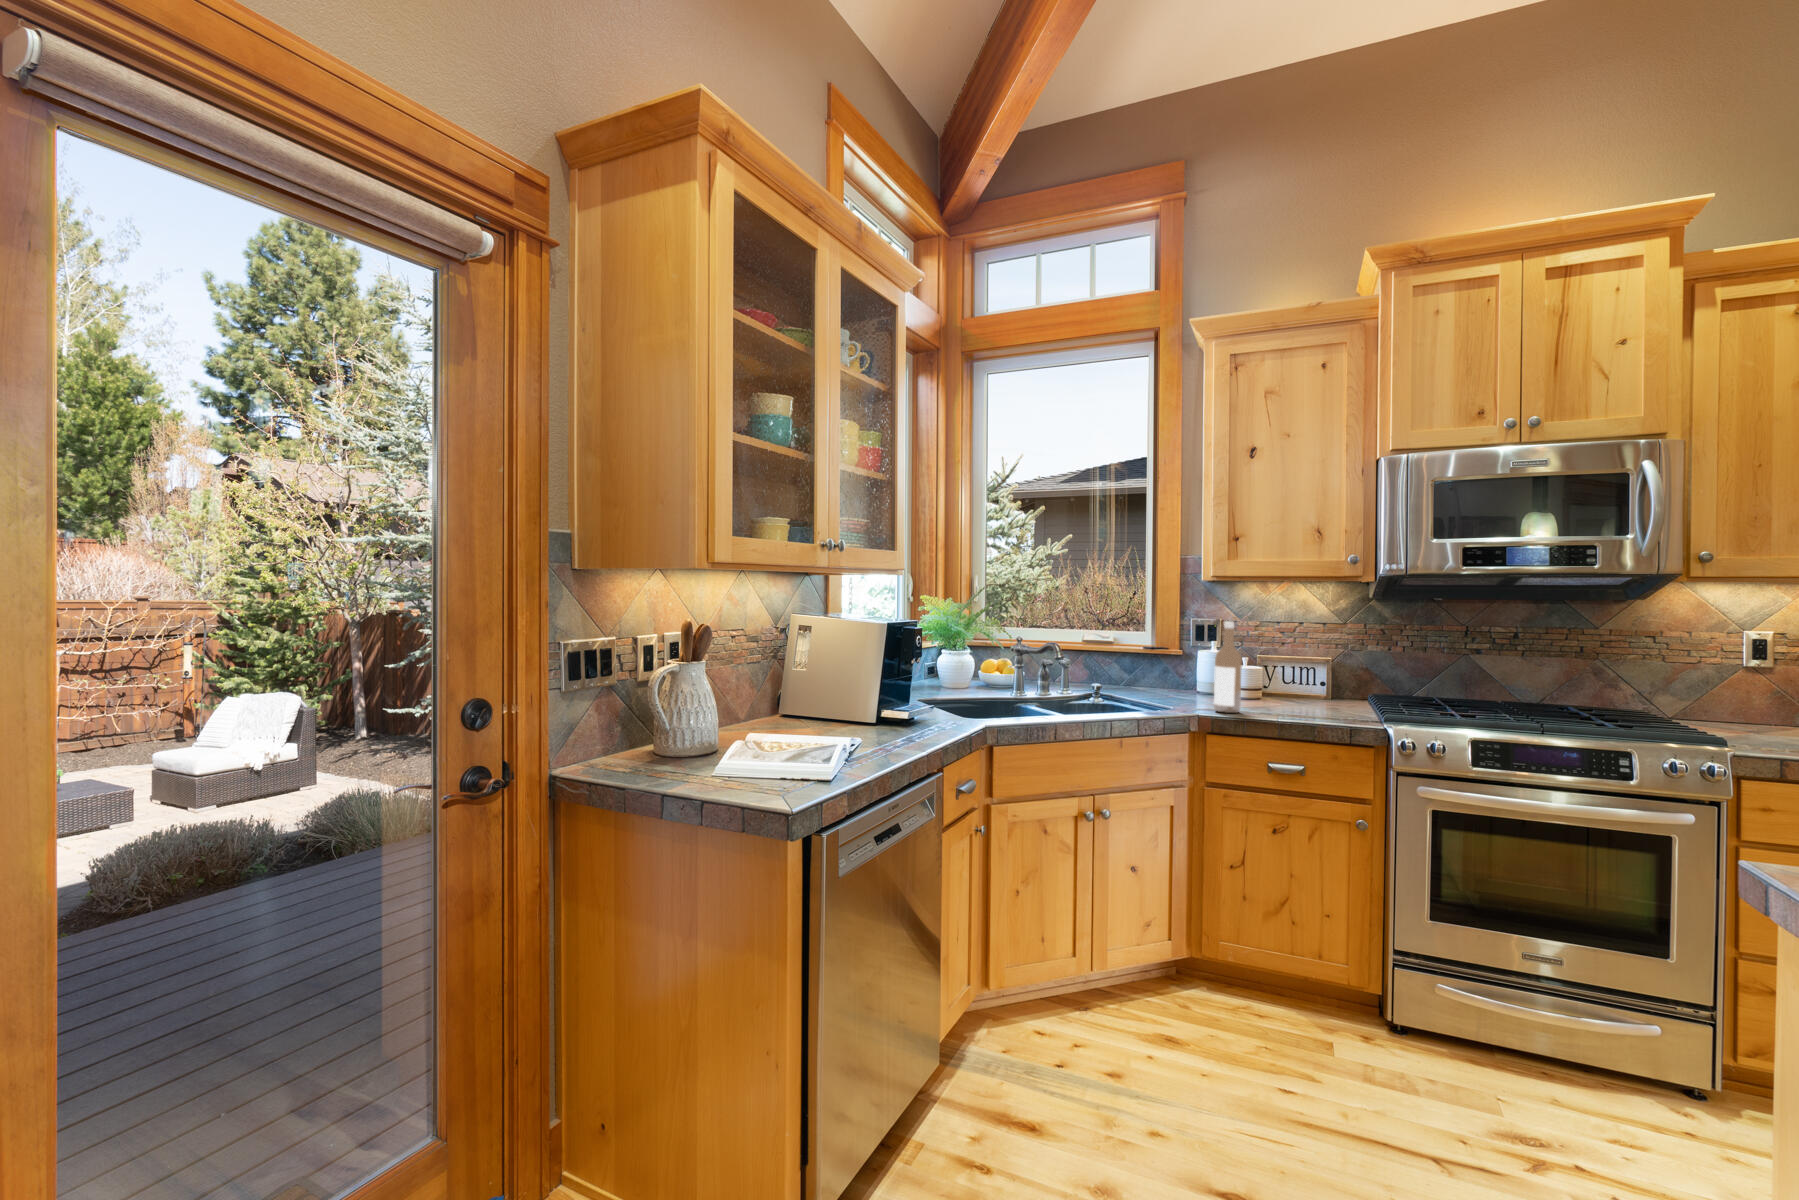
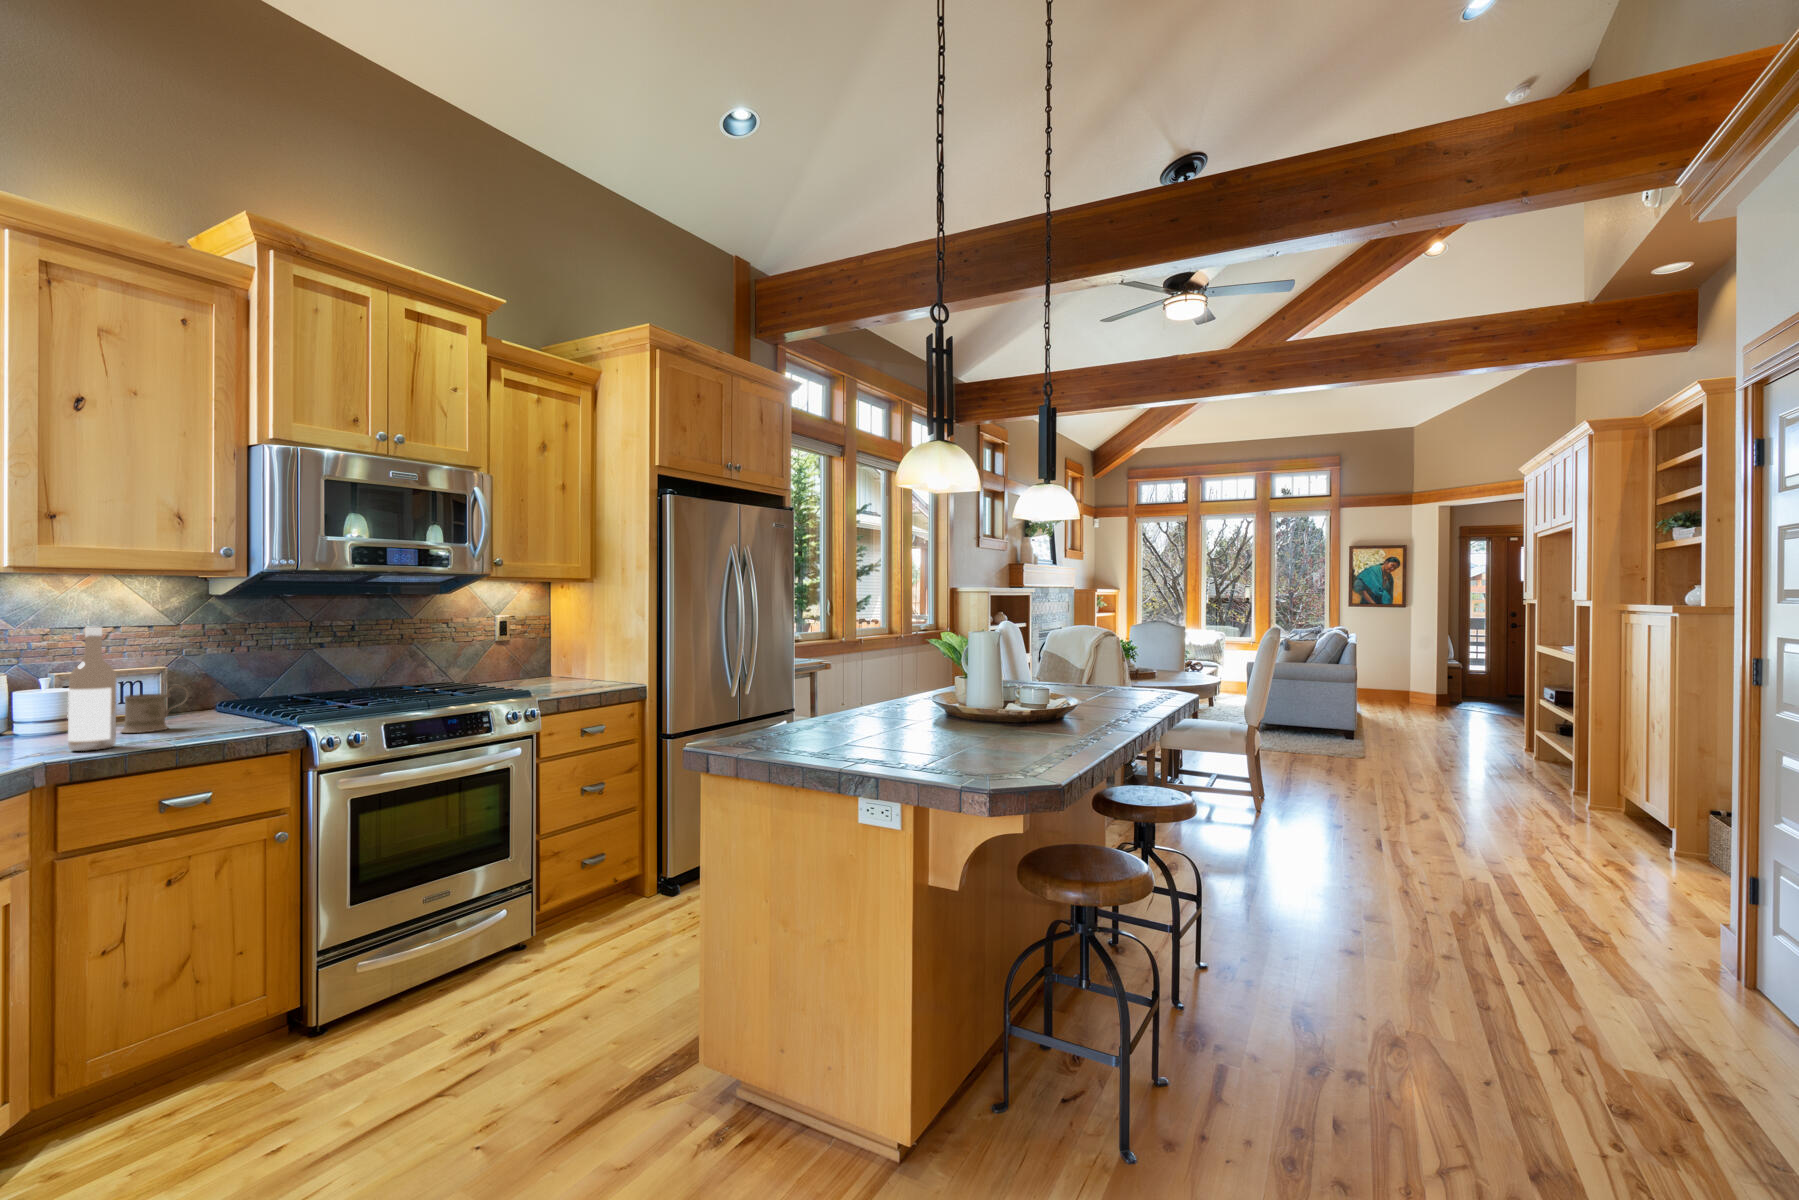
mug: none [1267,672,1314,708] -> present [121,685,189,733]

